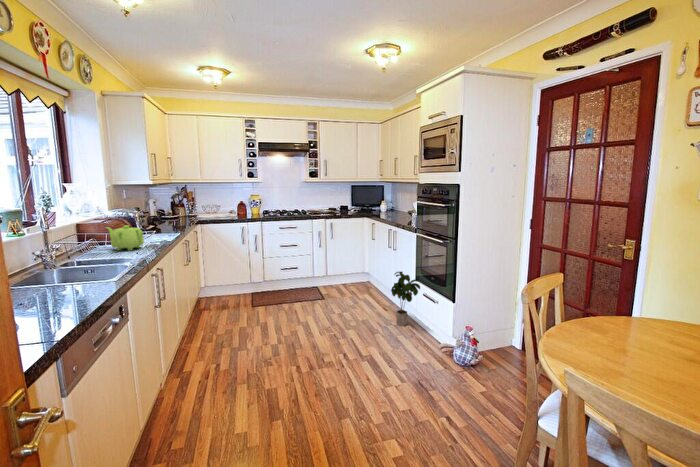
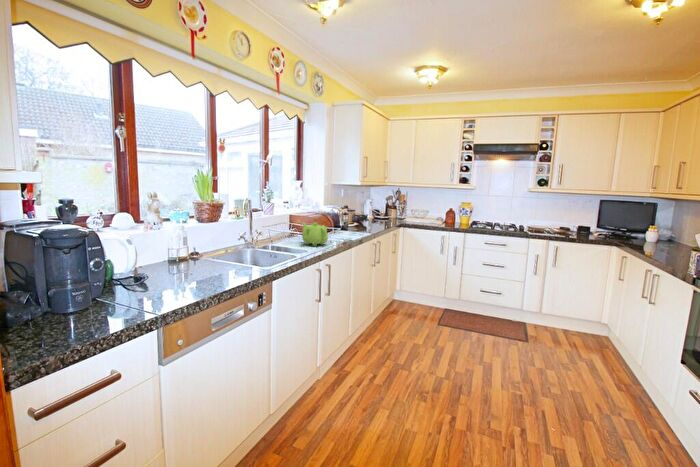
potted plant: present [391,271,420,326] -> none [631,338,686,425]

